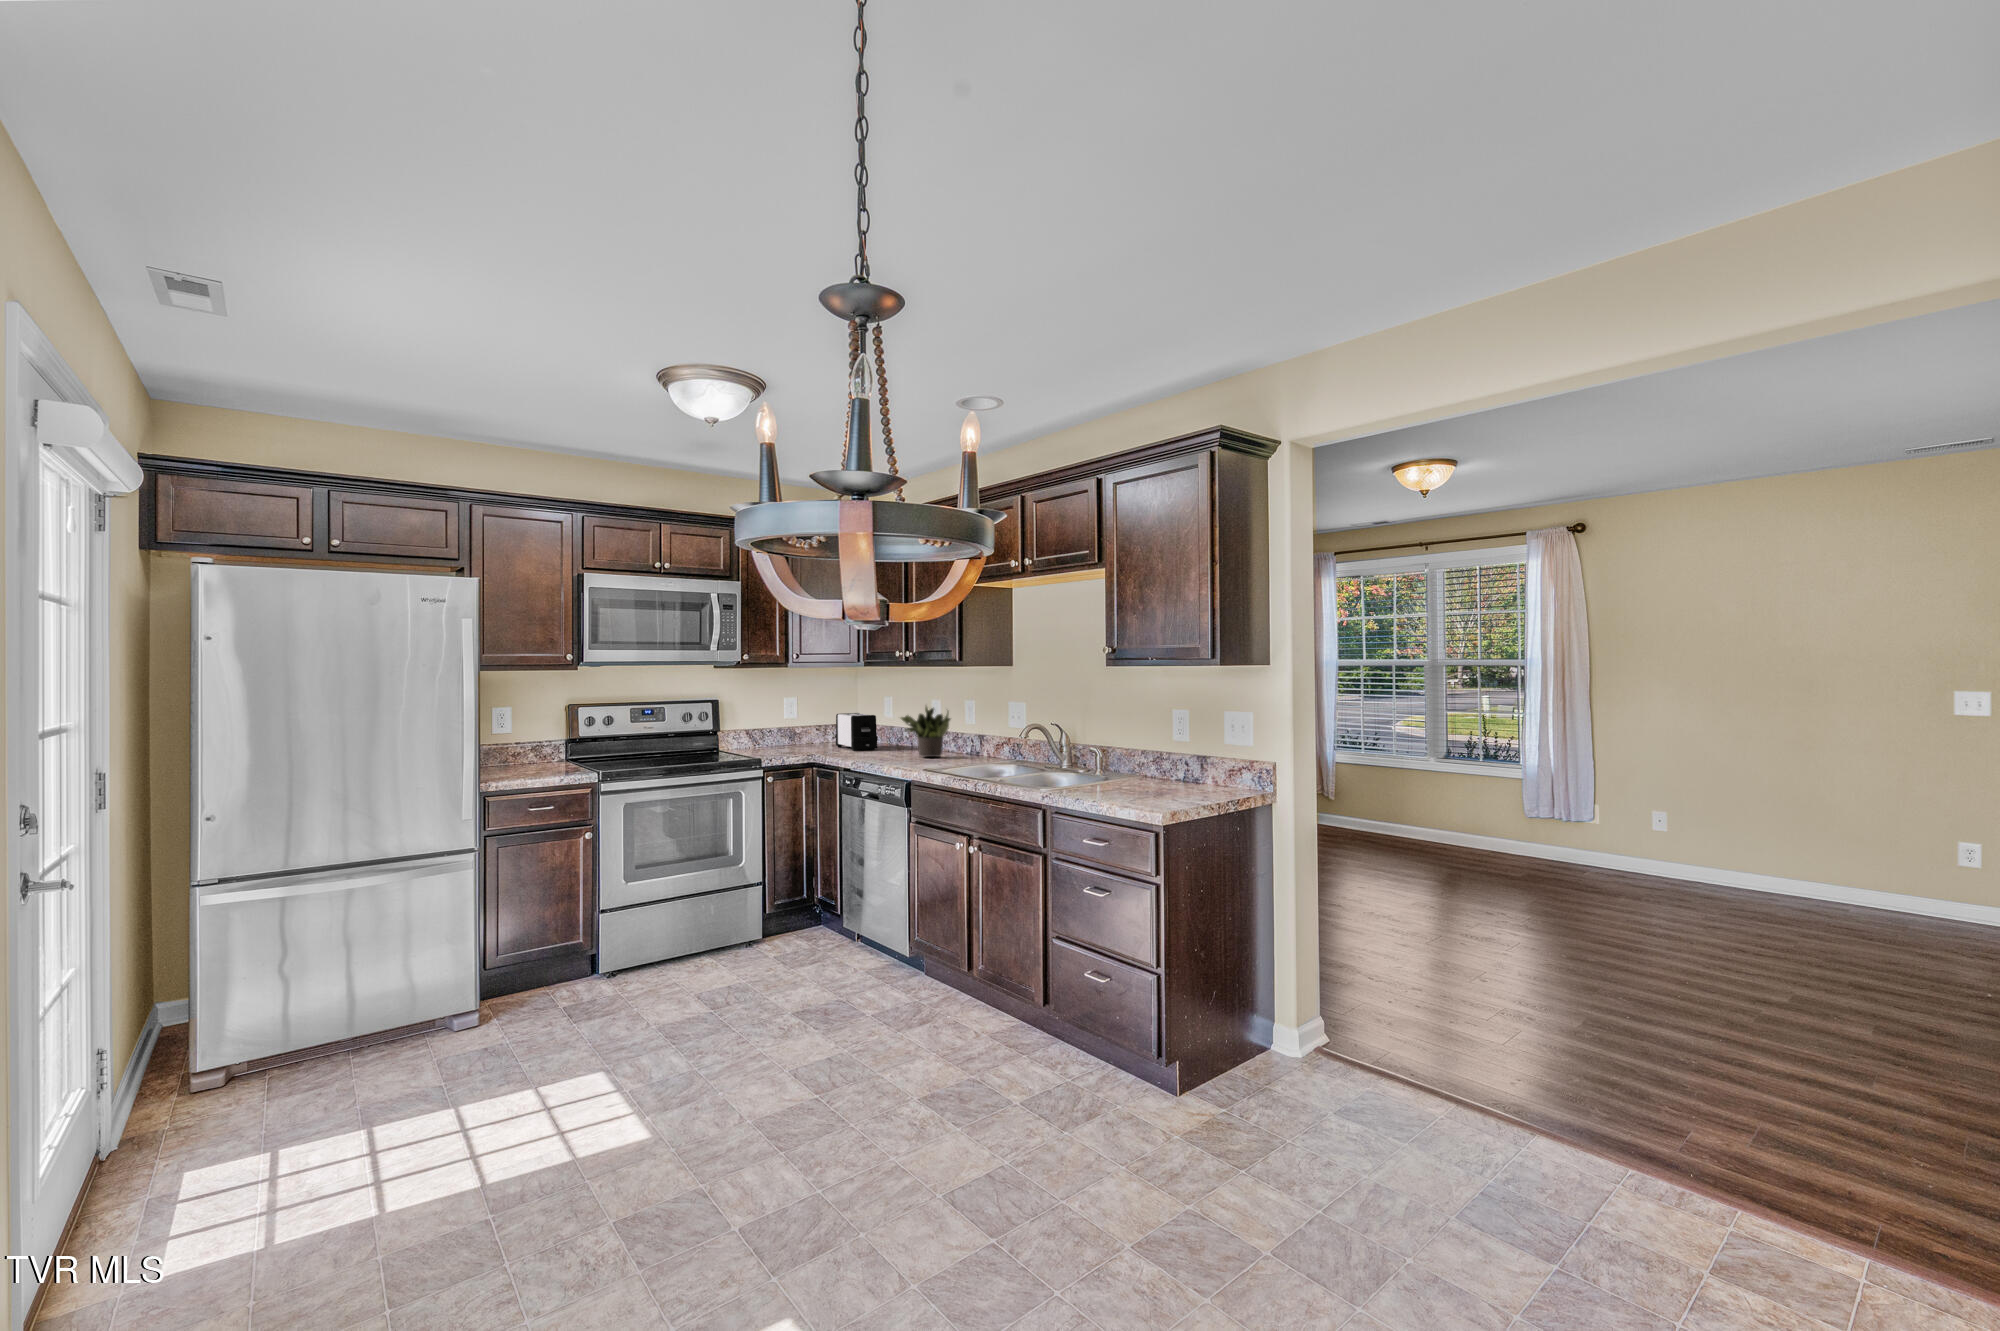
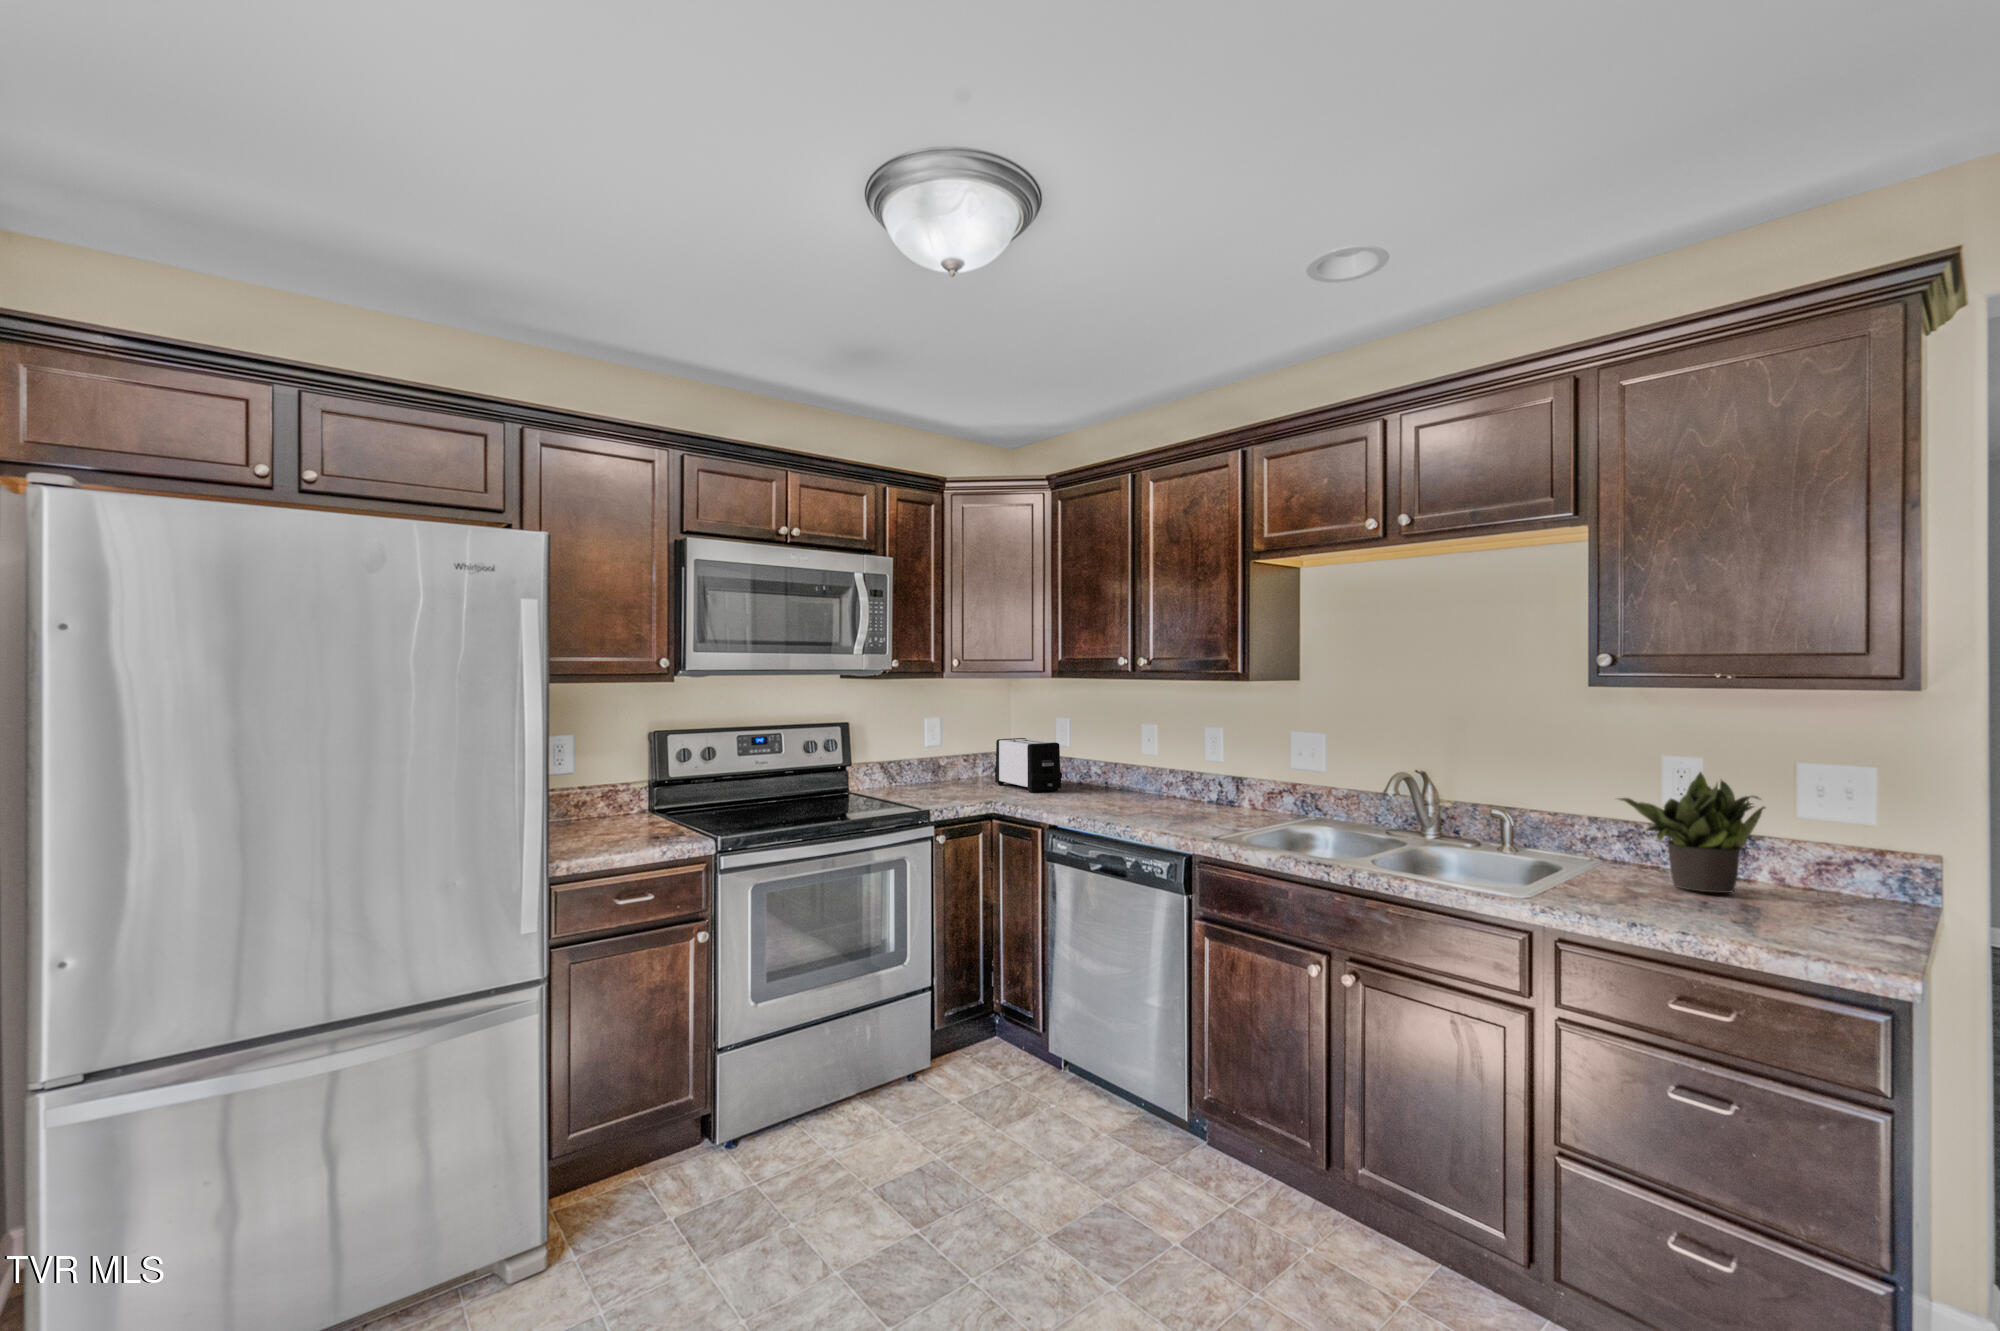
potted plant: present [900,706,950,757] -> present [1619,772,1765,893]

